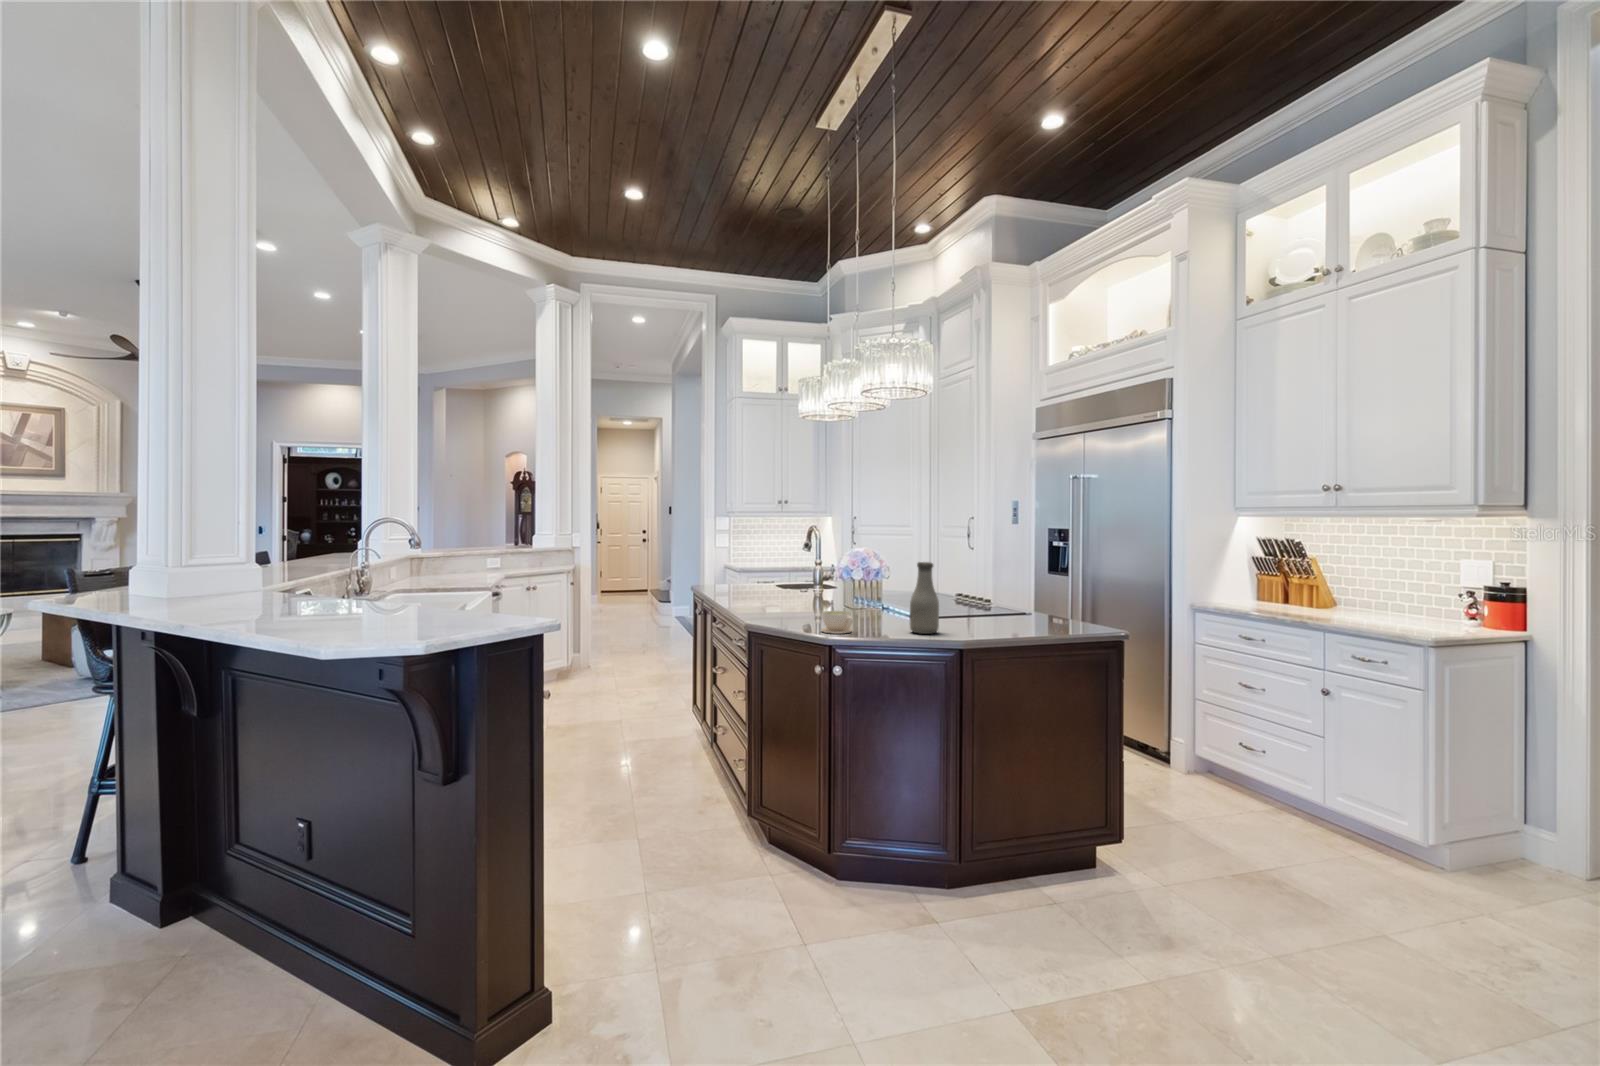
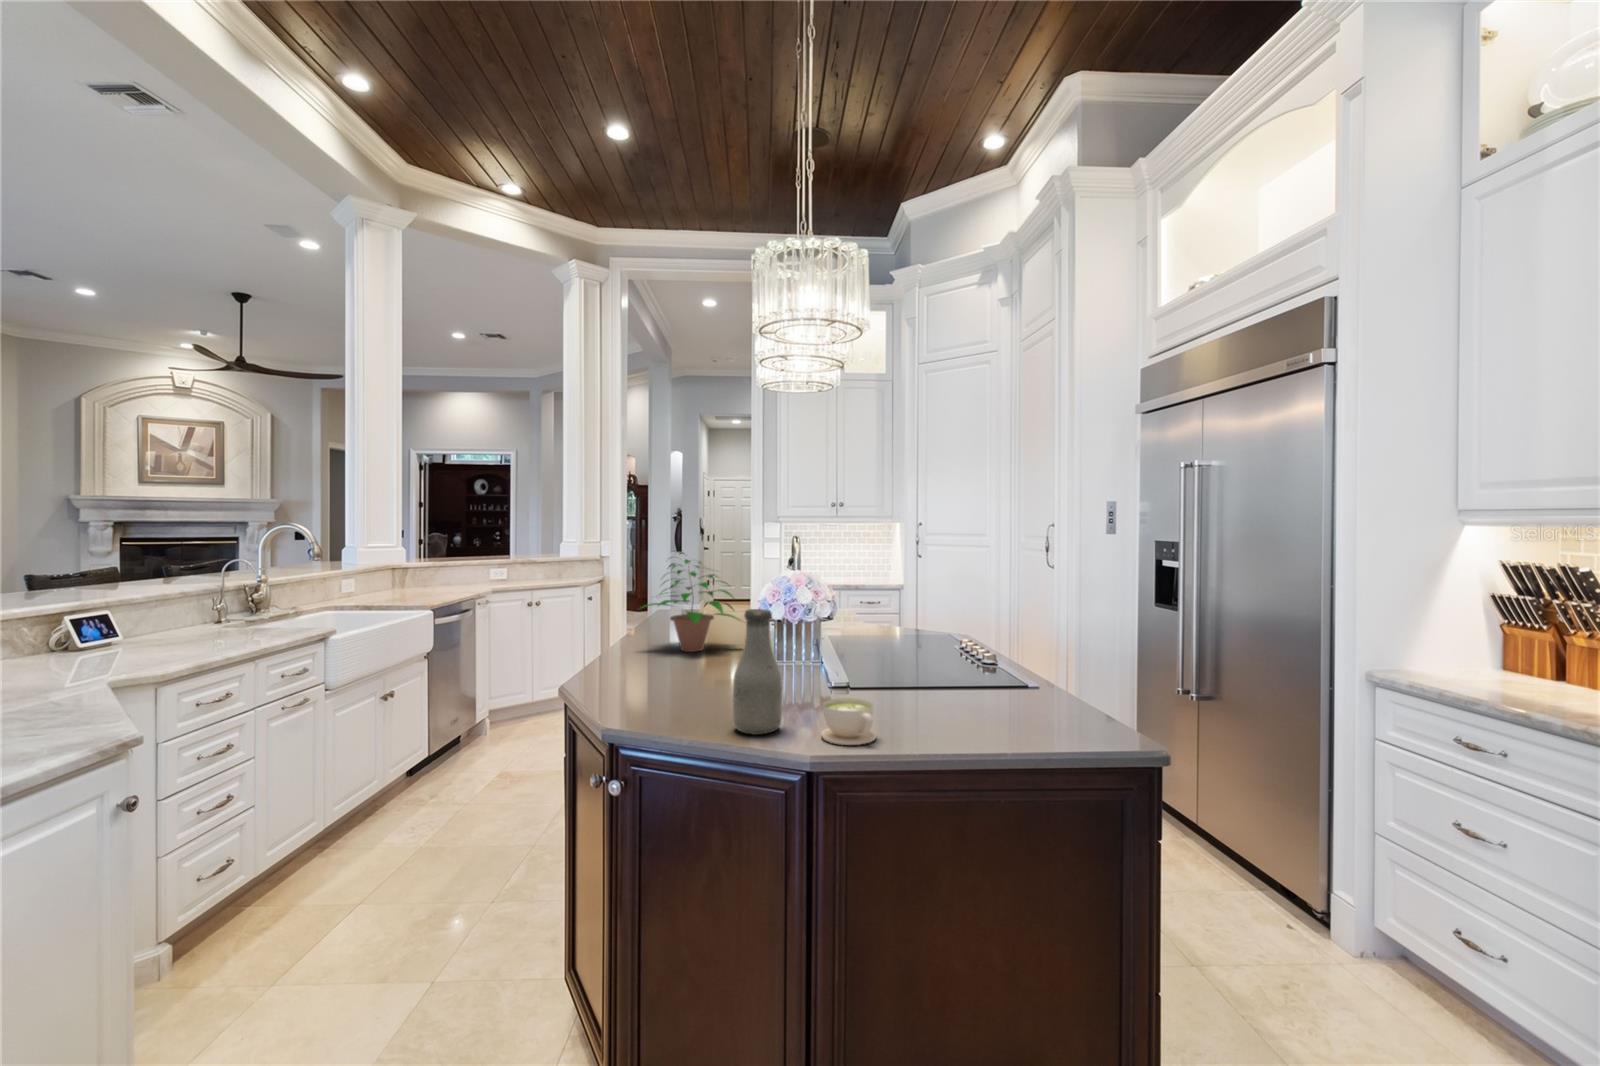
potted plant: none [752,535,822,606] -> present [644,552,739,652]
coffee cup: present [821,611,853,634] -> present [821,698,876,745]

